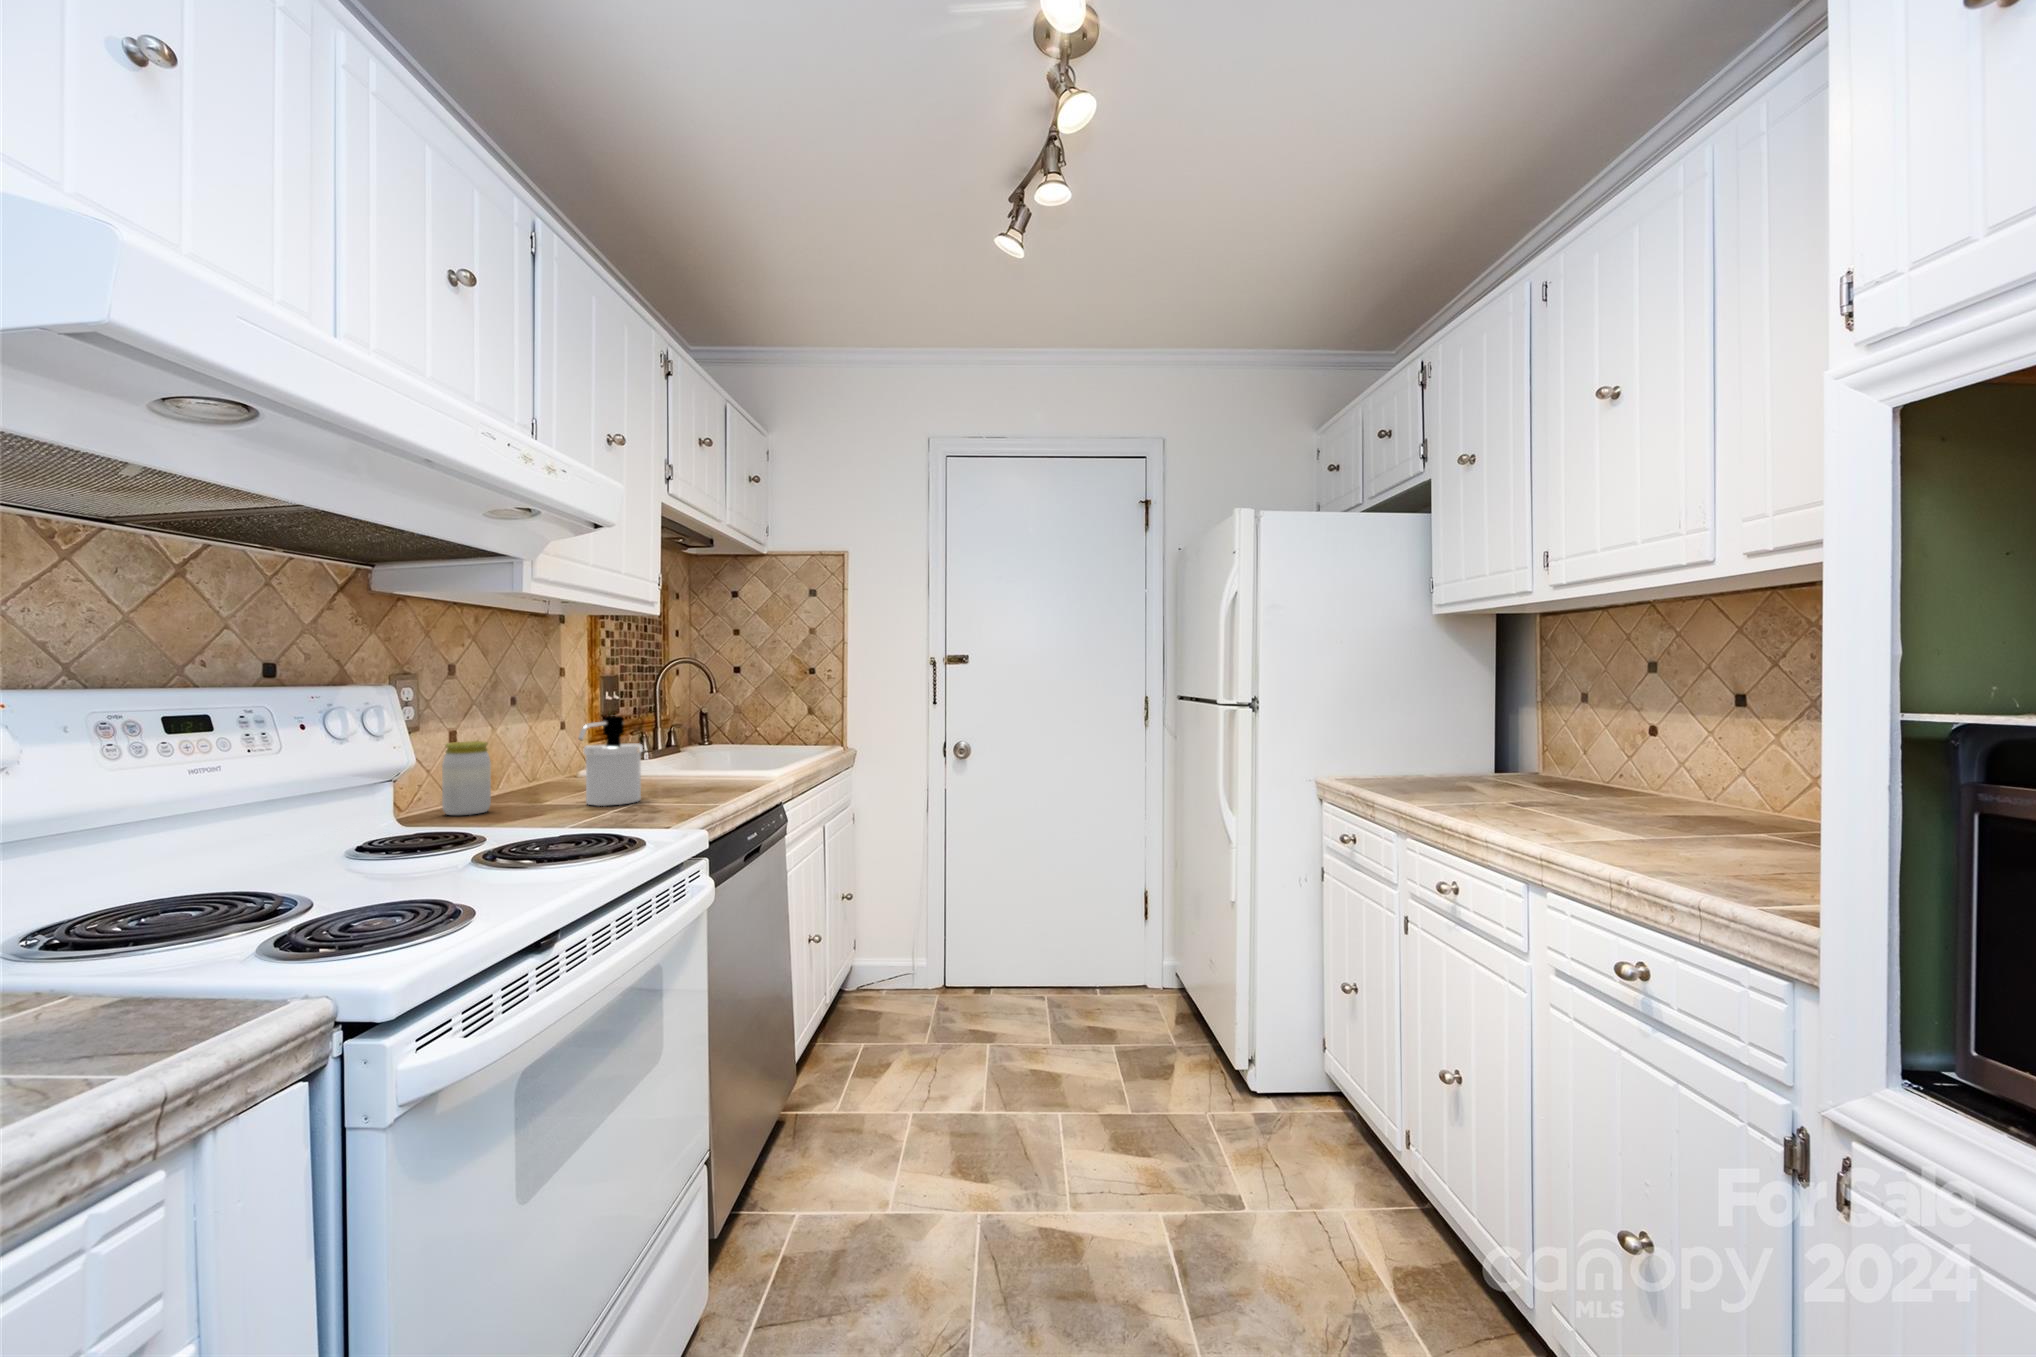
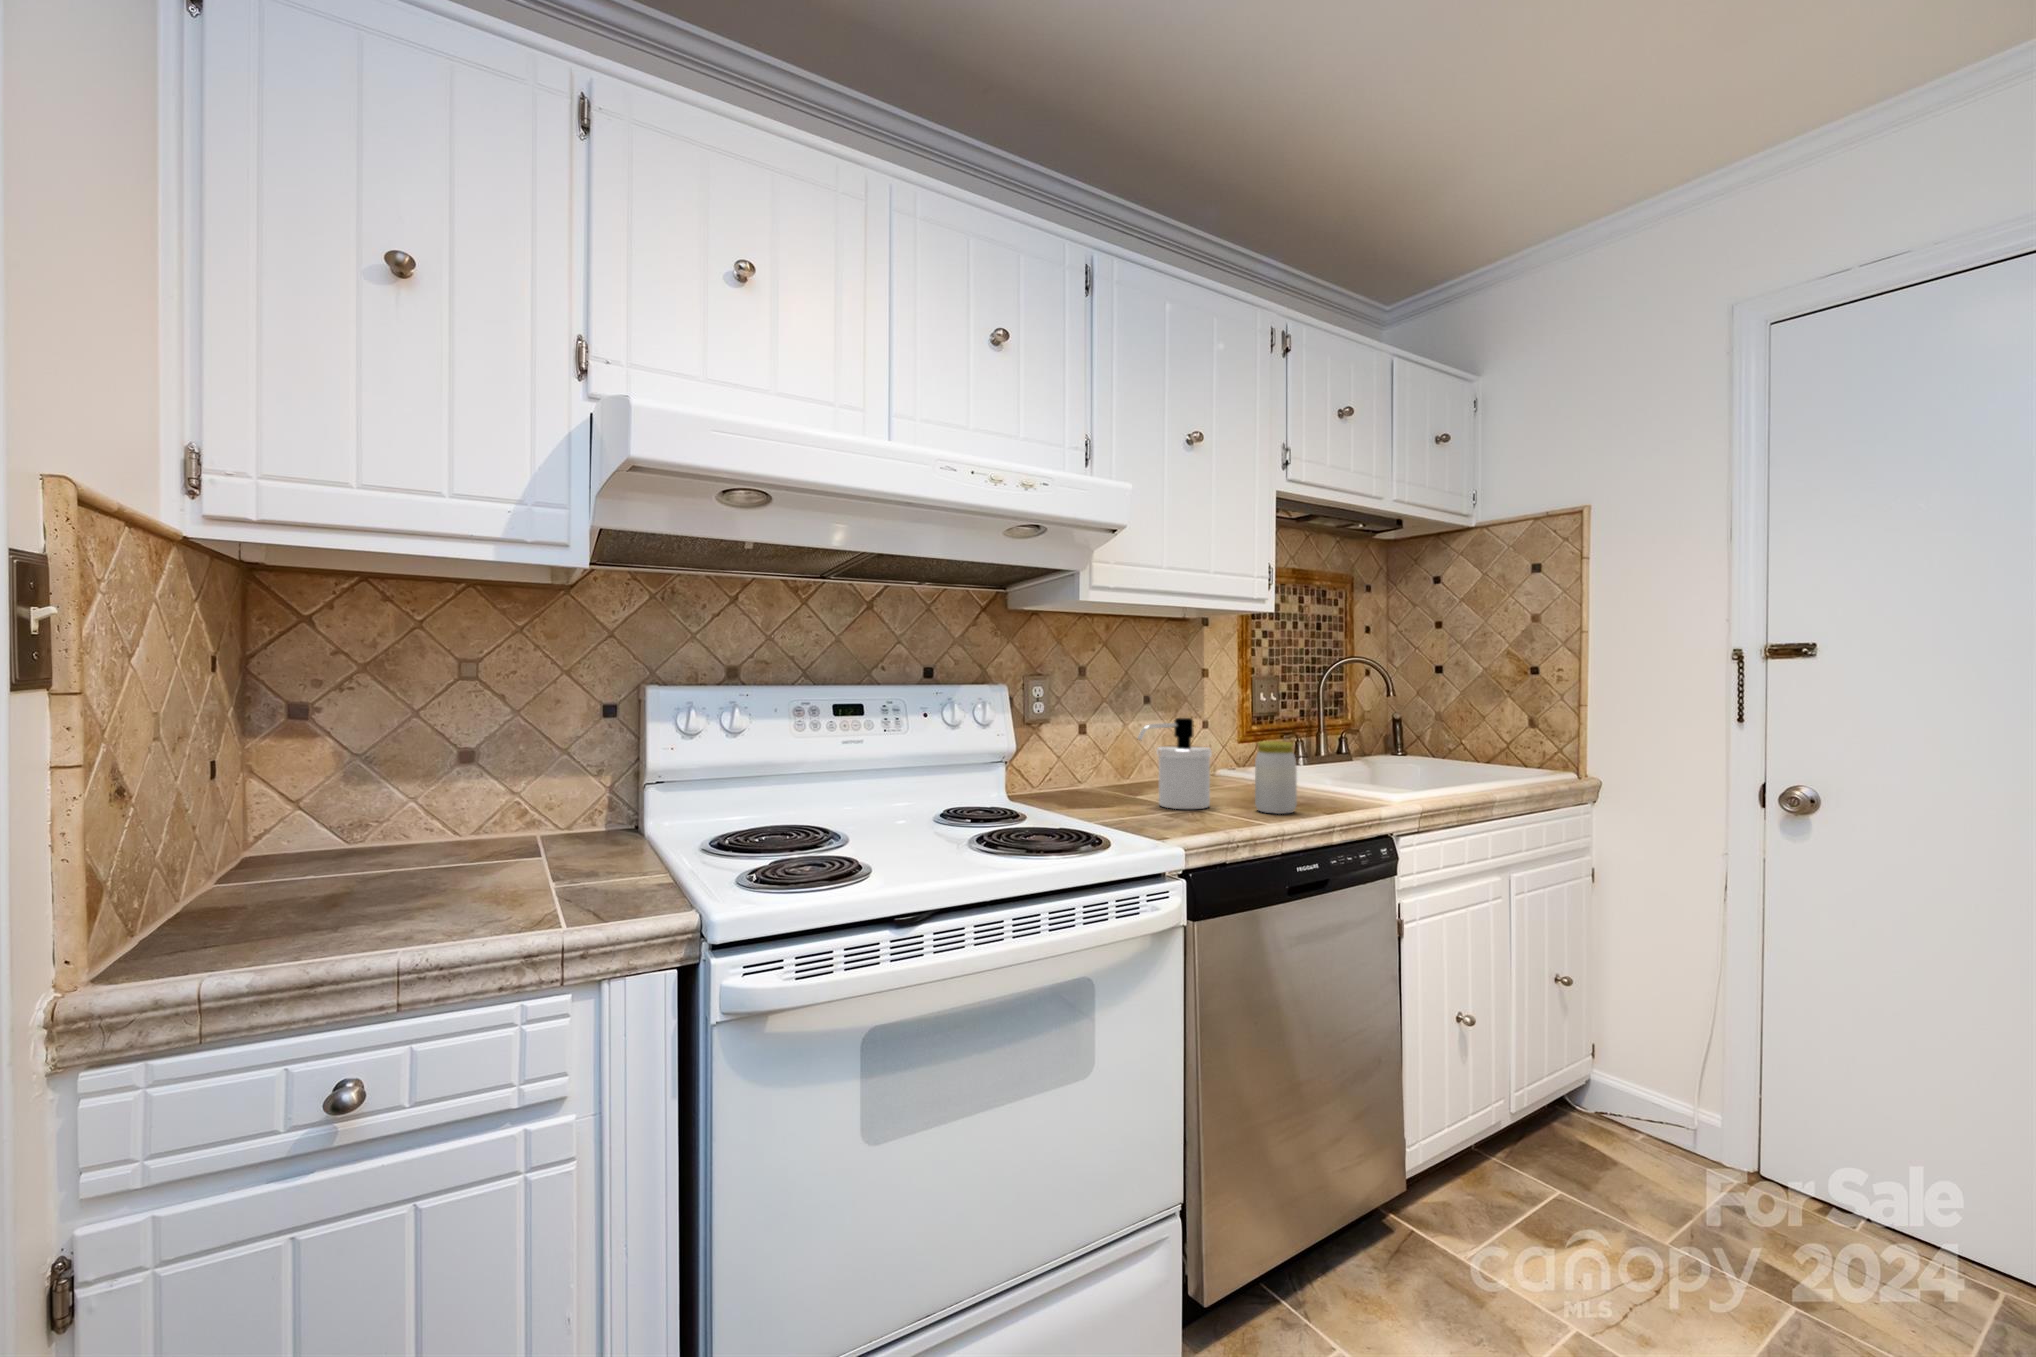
jar: present [442,741,491,815] -> present [1255,741,1297,814]

